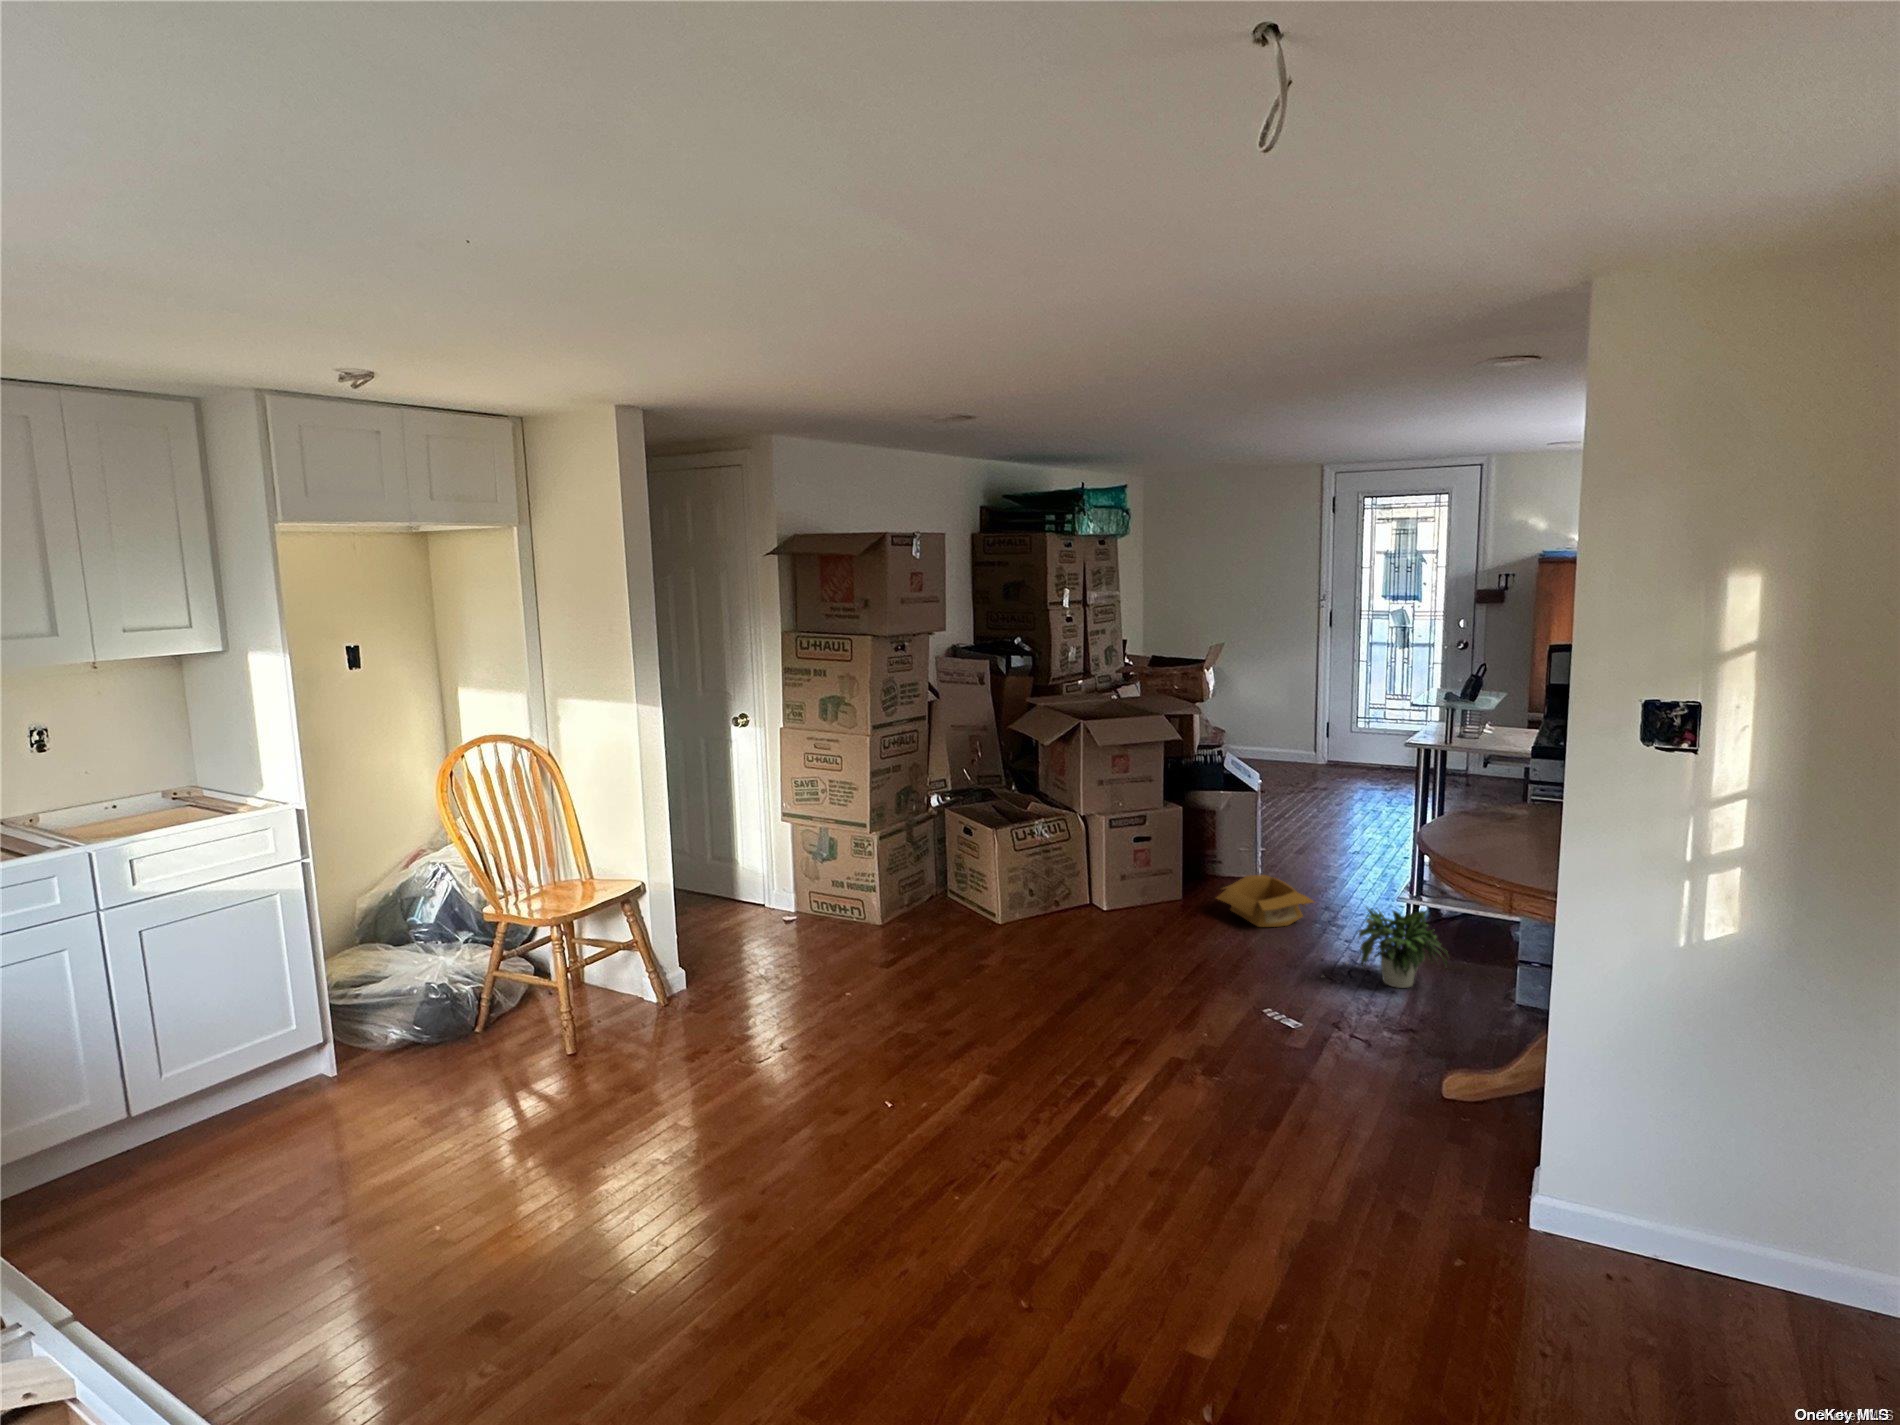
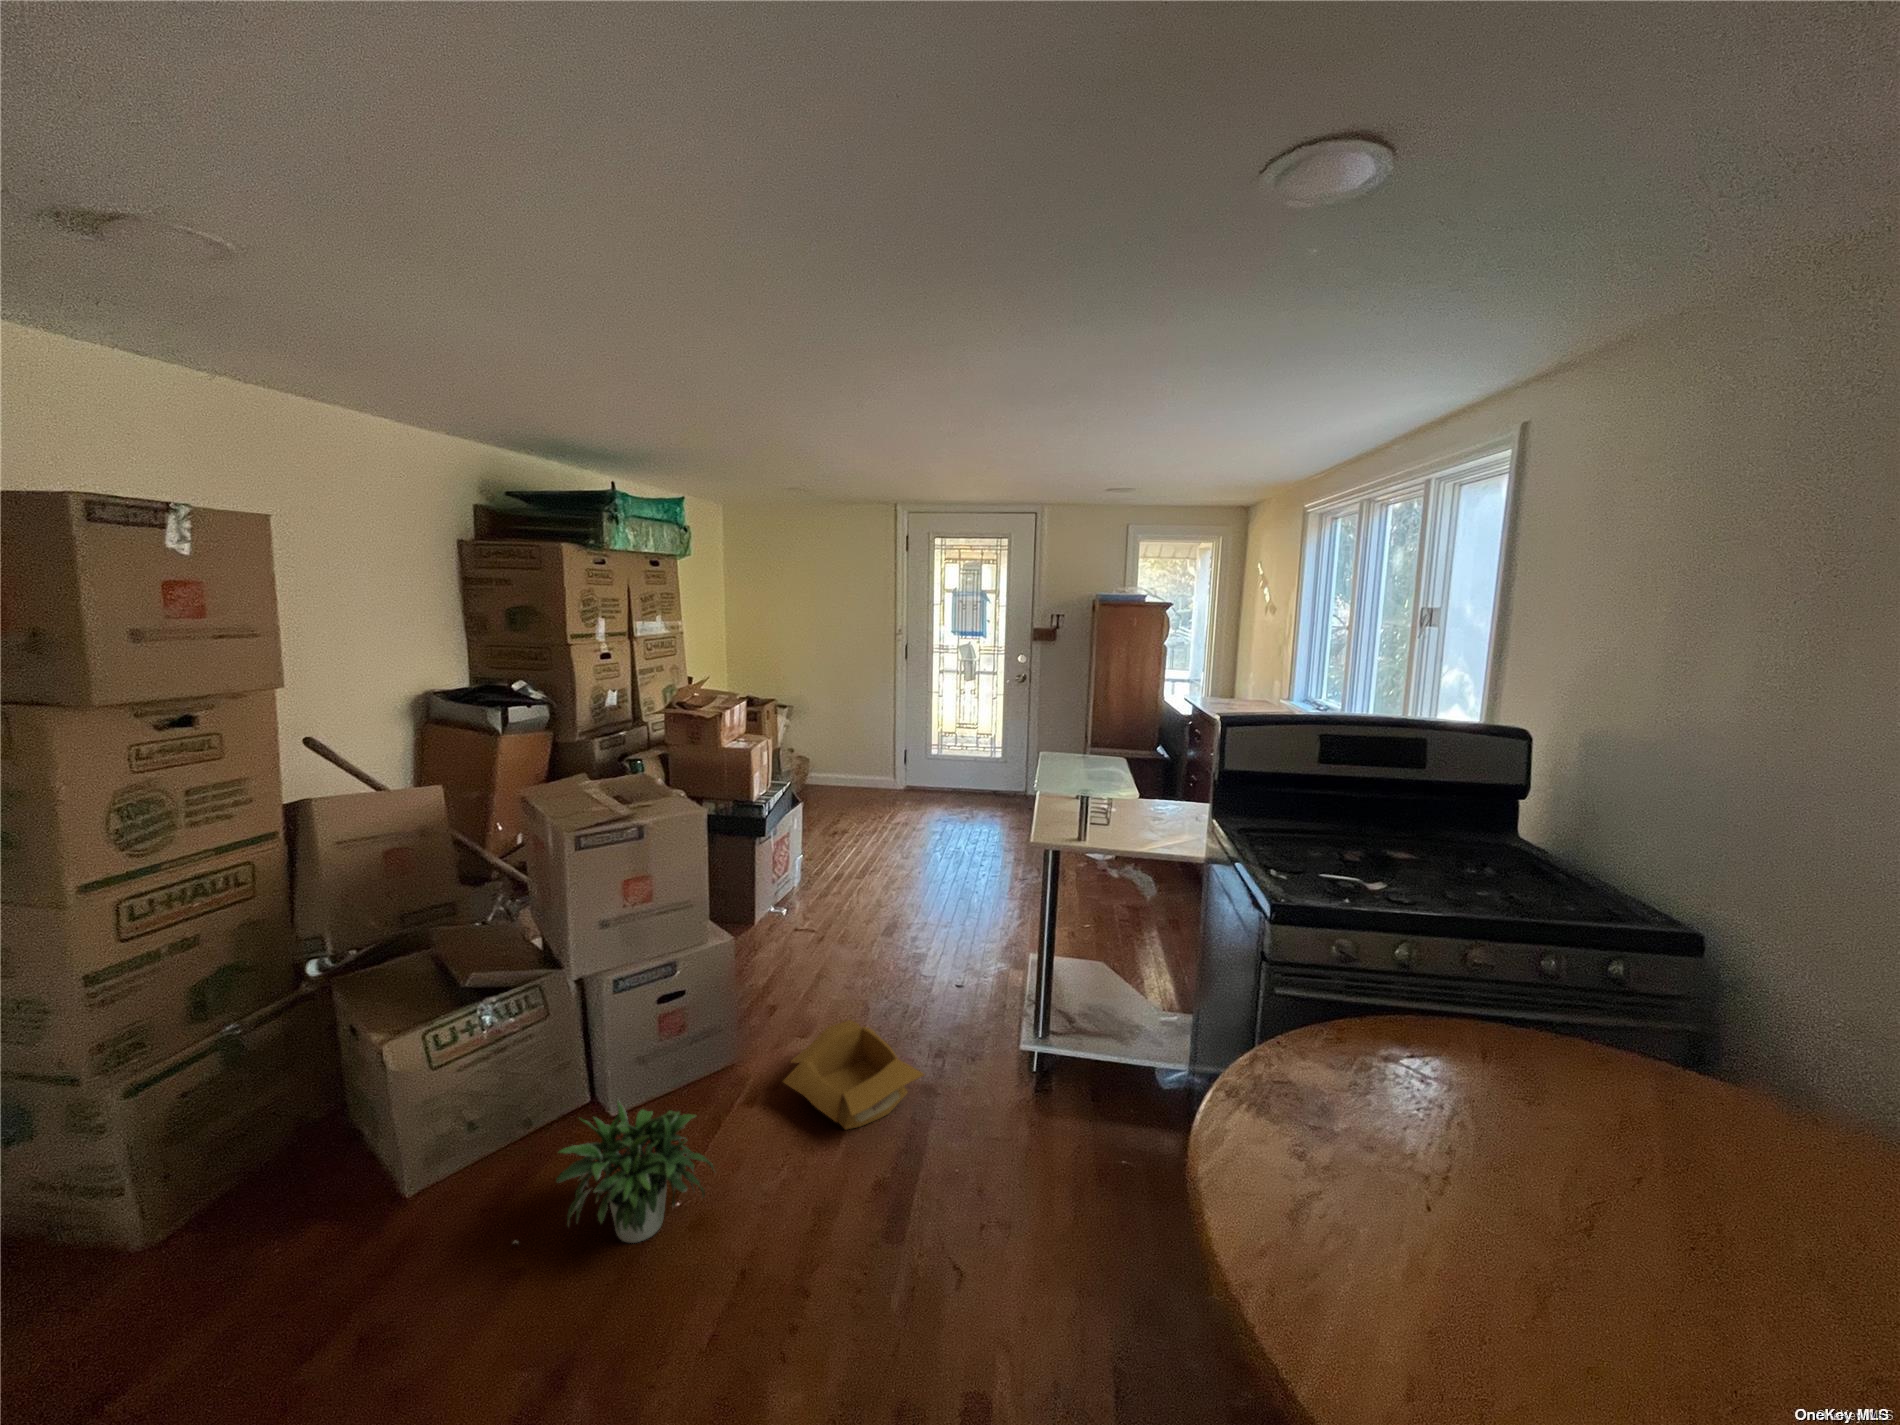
potted plant: present [1346,908,1448,988] -> present [513,1100,714,1243]

